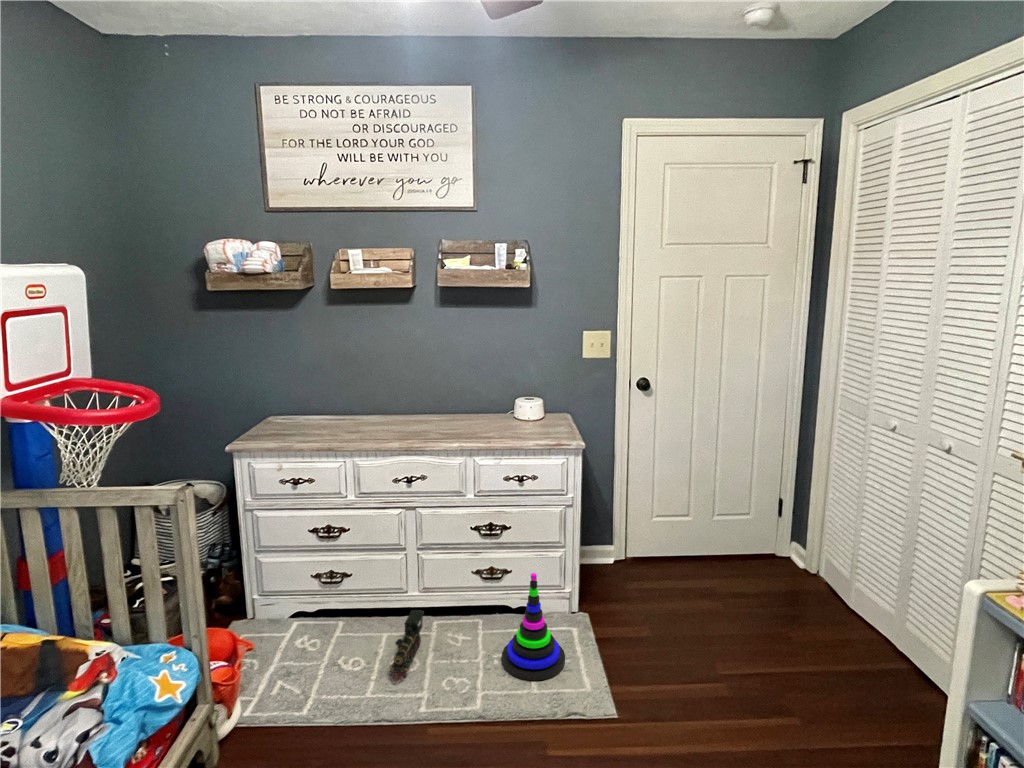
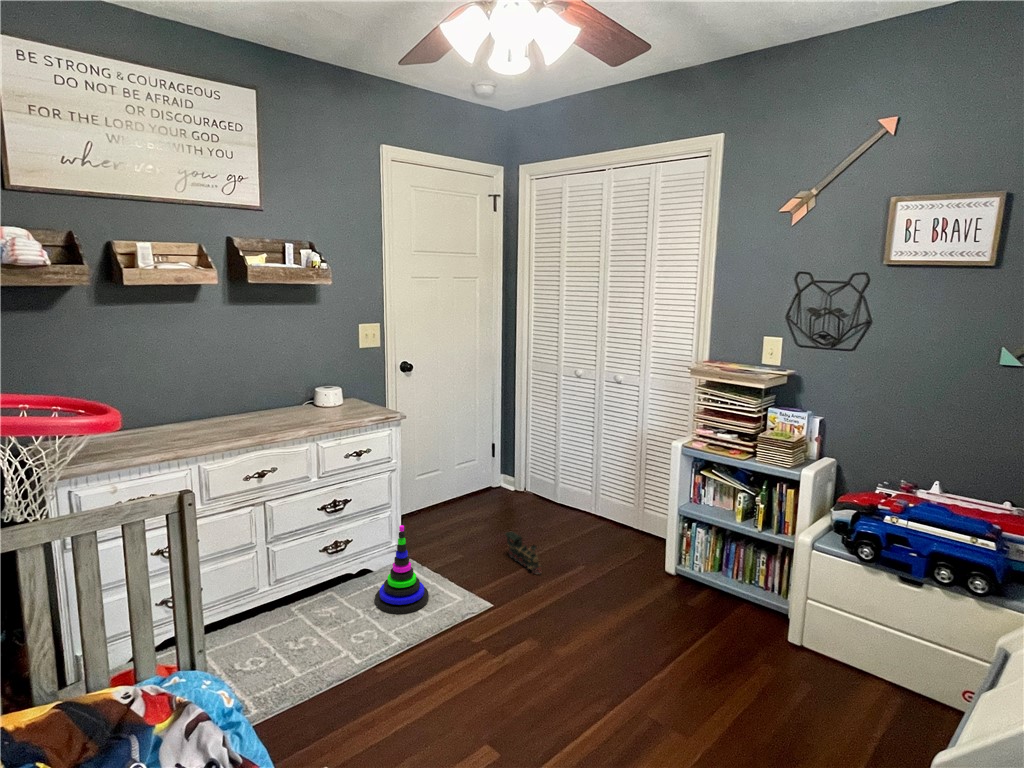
toy train: present [389,610,424,682] -> present [505,531,541,573]

